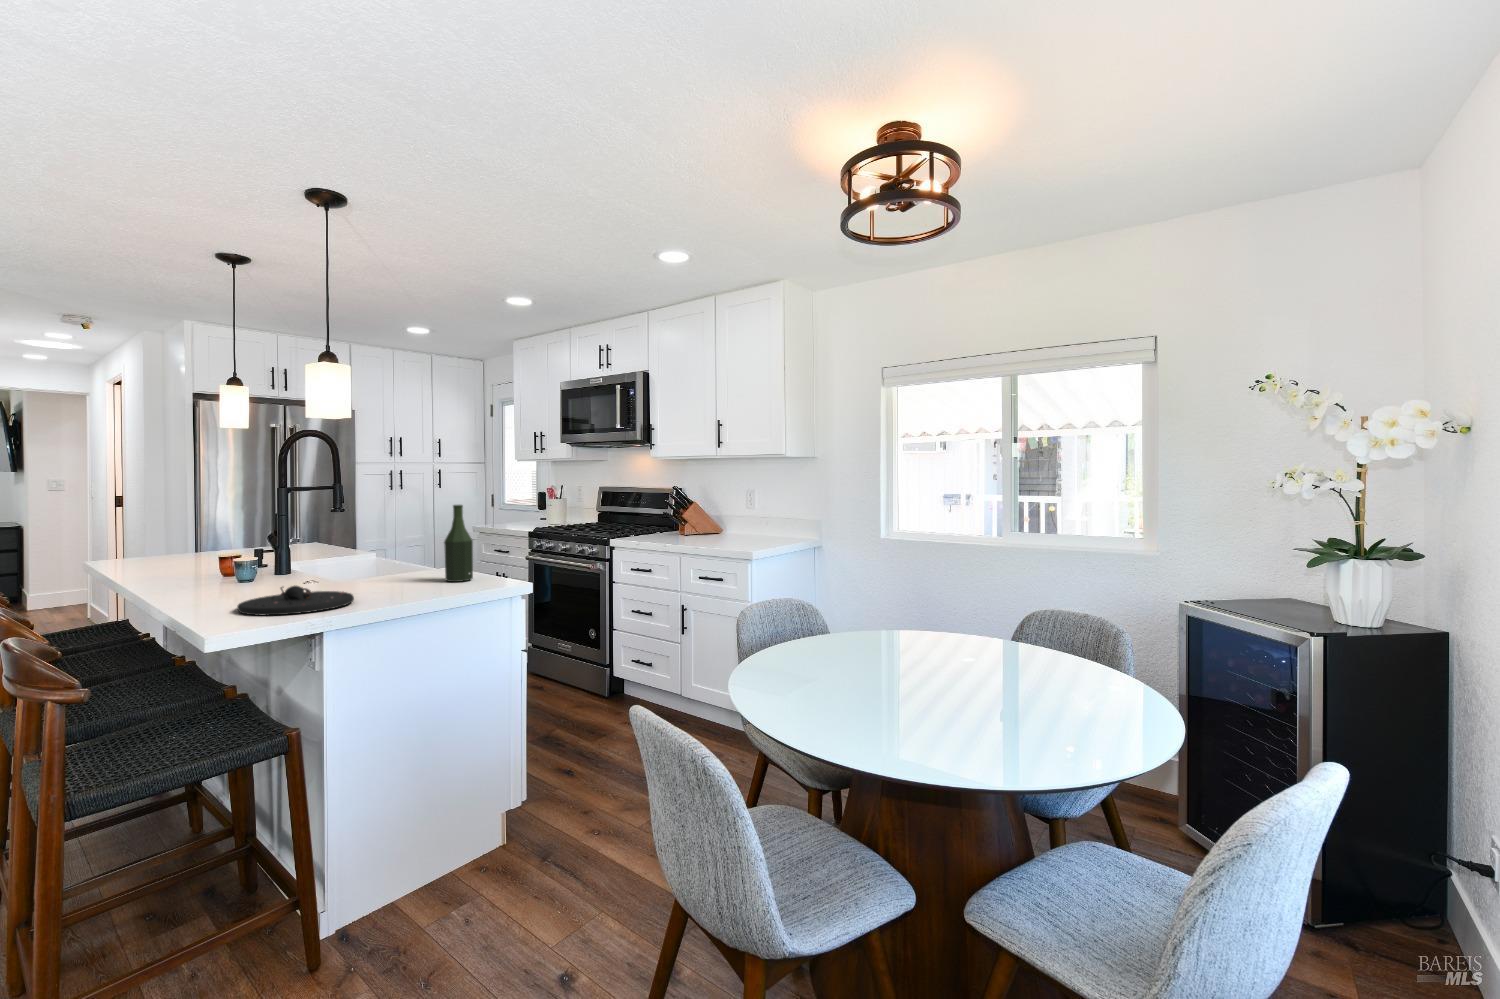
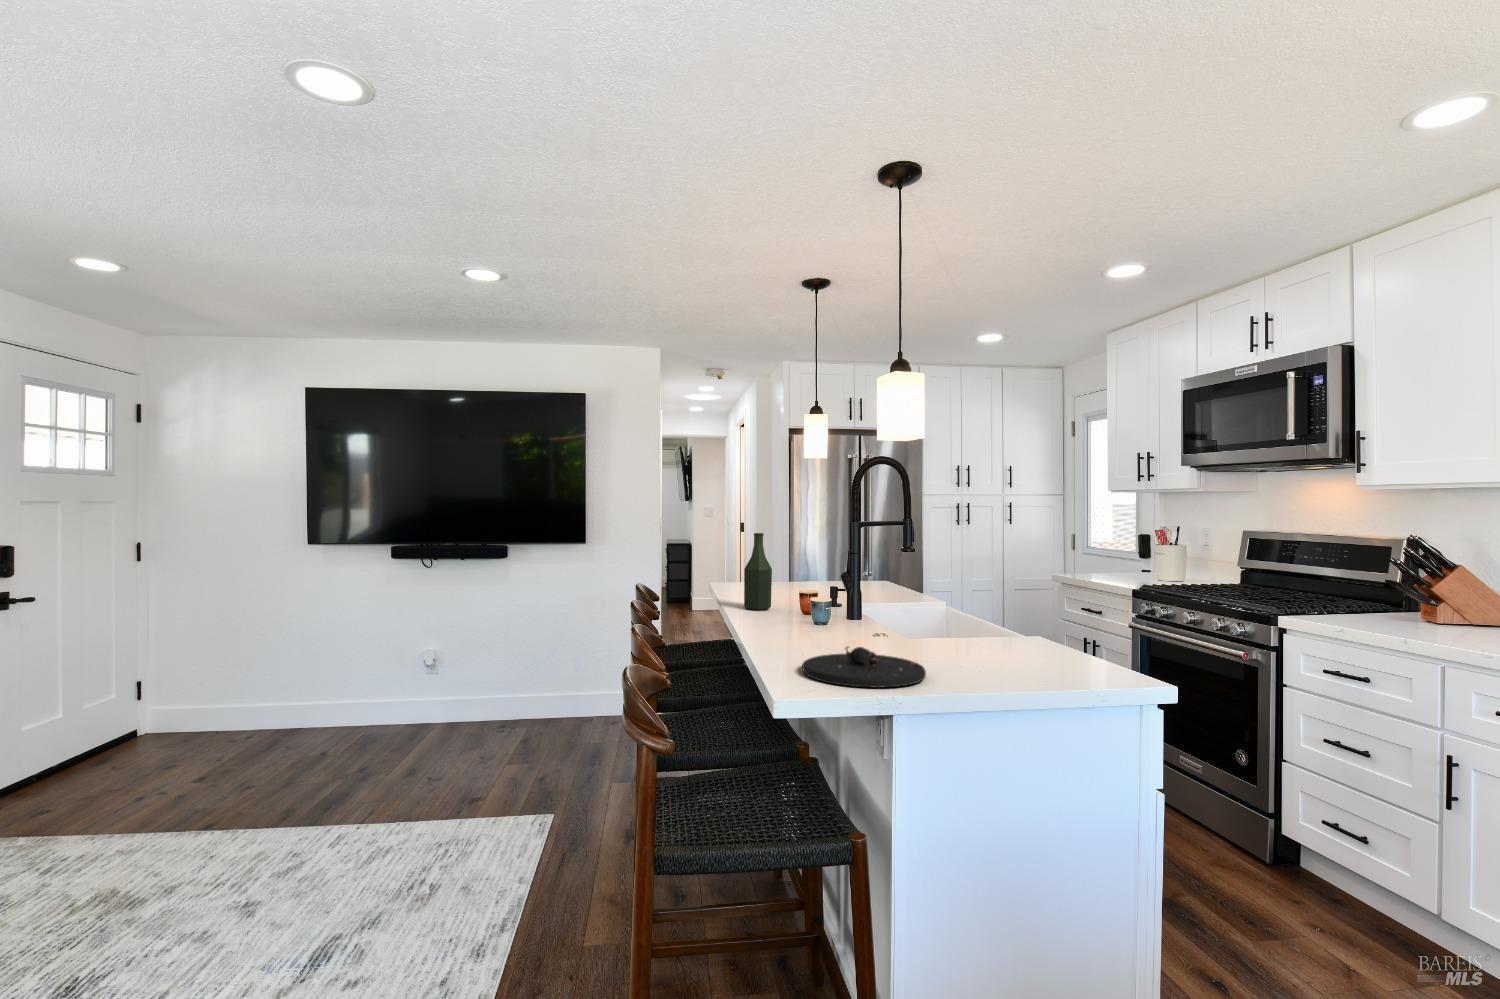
bottle: present [444,505,473,582] -> present [744,533,772,610]

